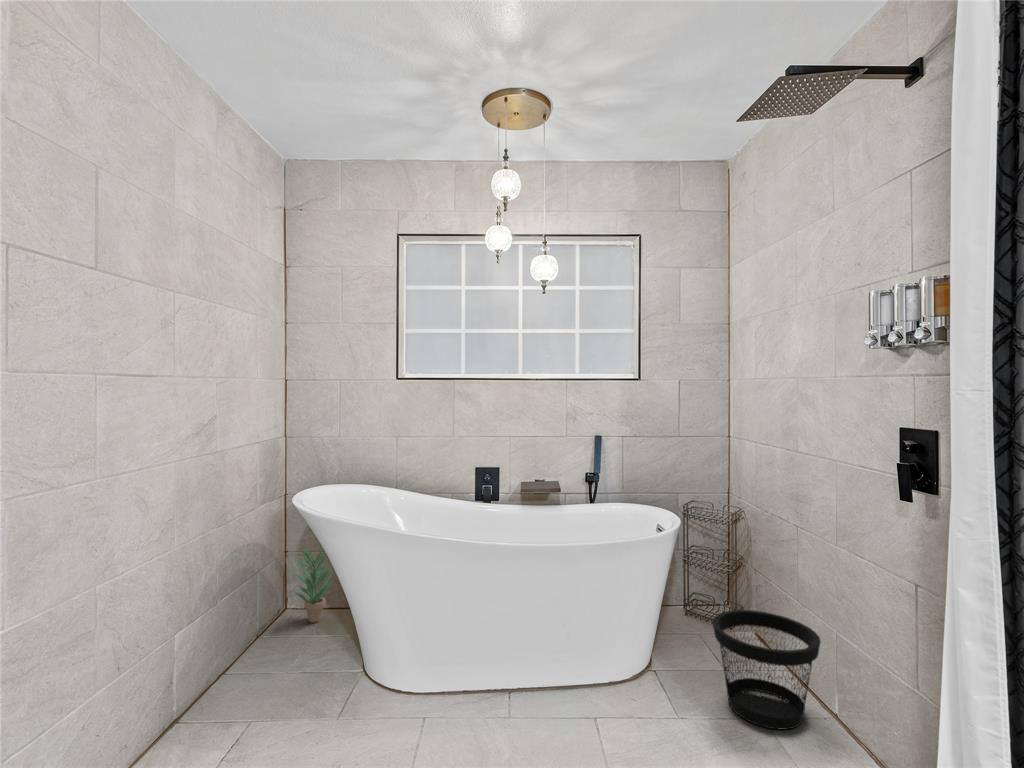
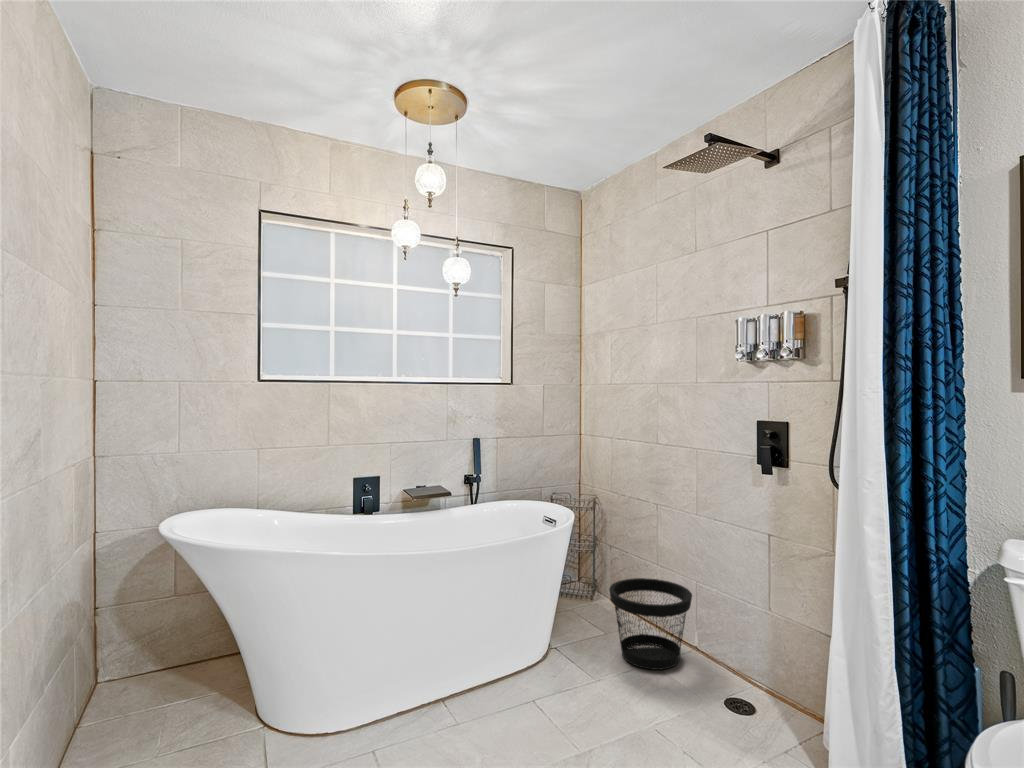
potted plant: present [293,548,332,623] -> none [122,592,182,689]

